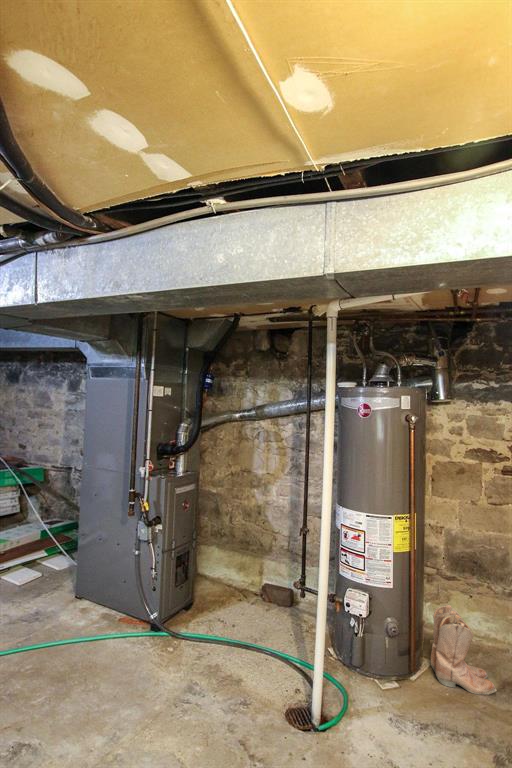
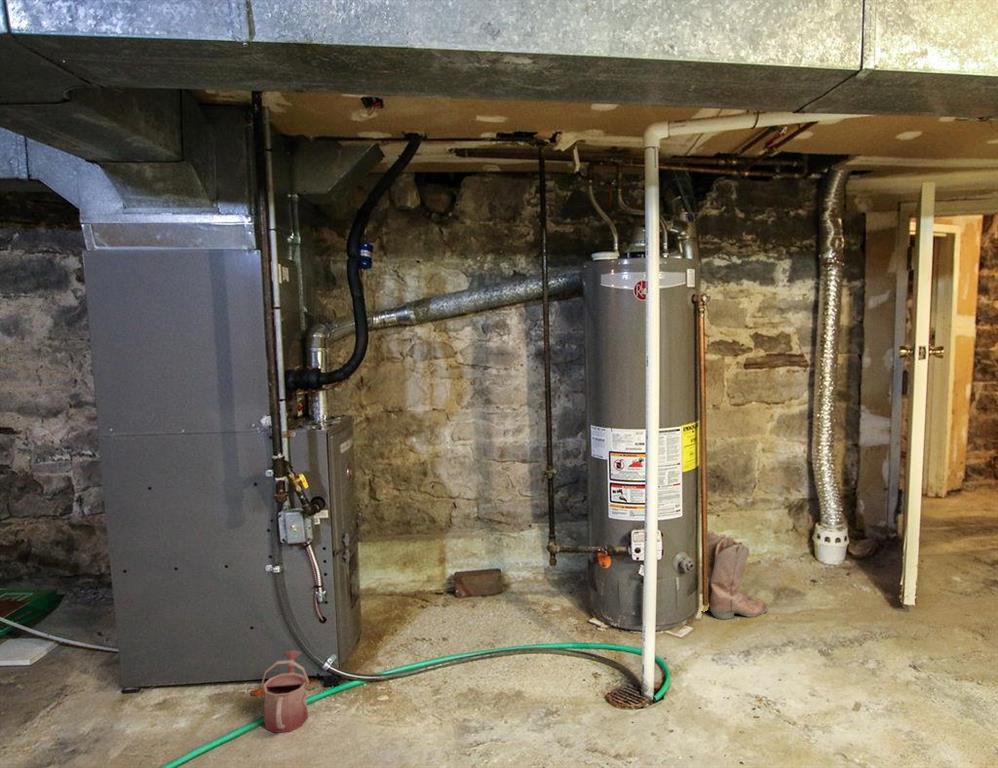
watering can: none [99,603,139,651] -> present [261,650,309,733]

